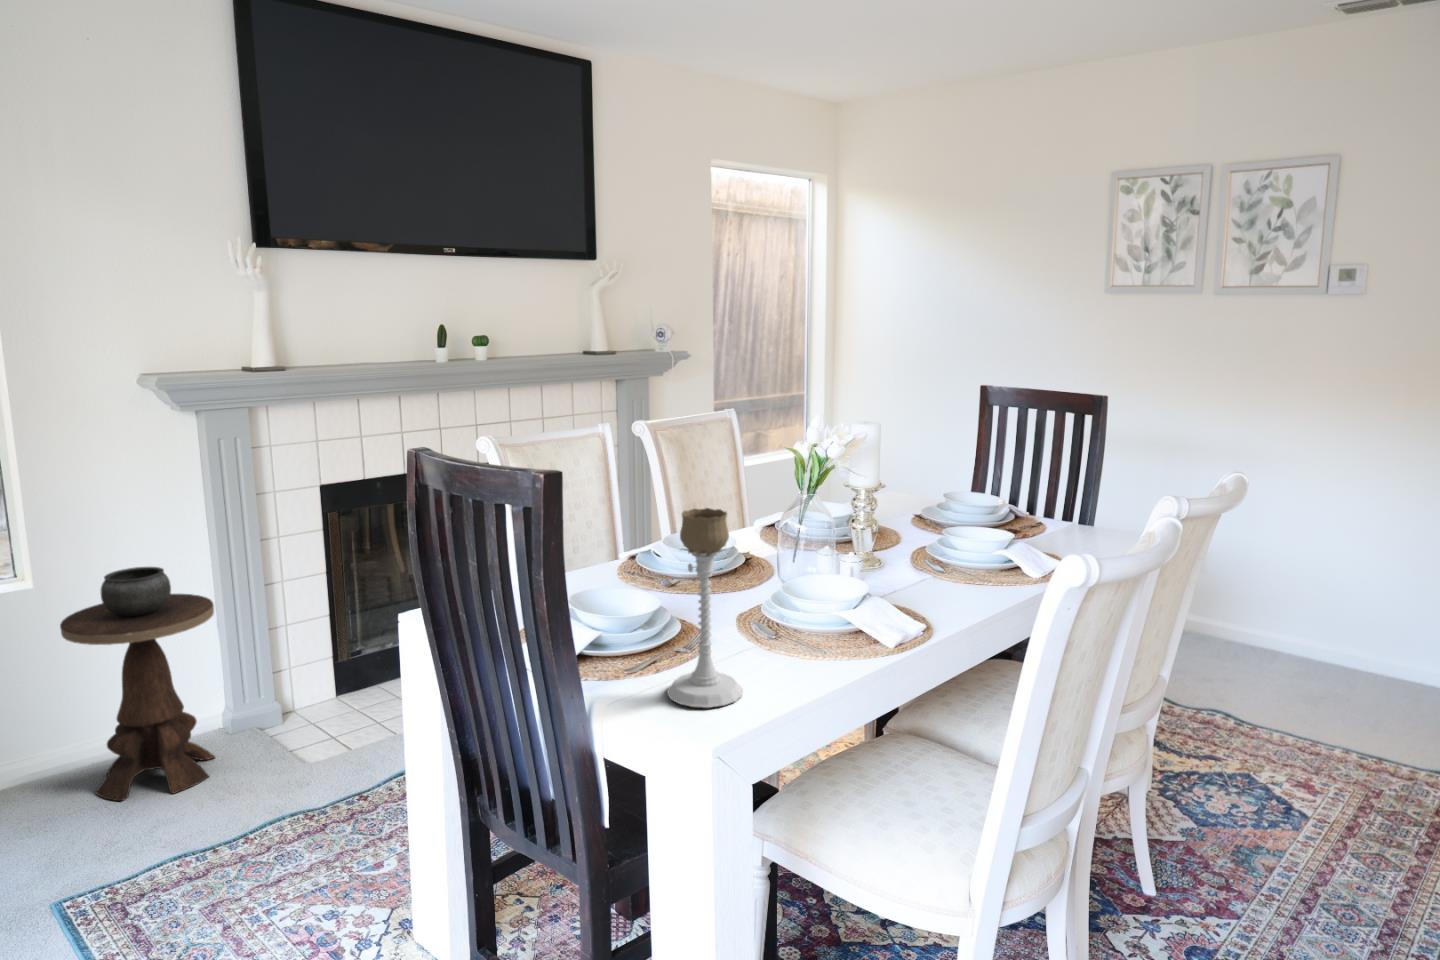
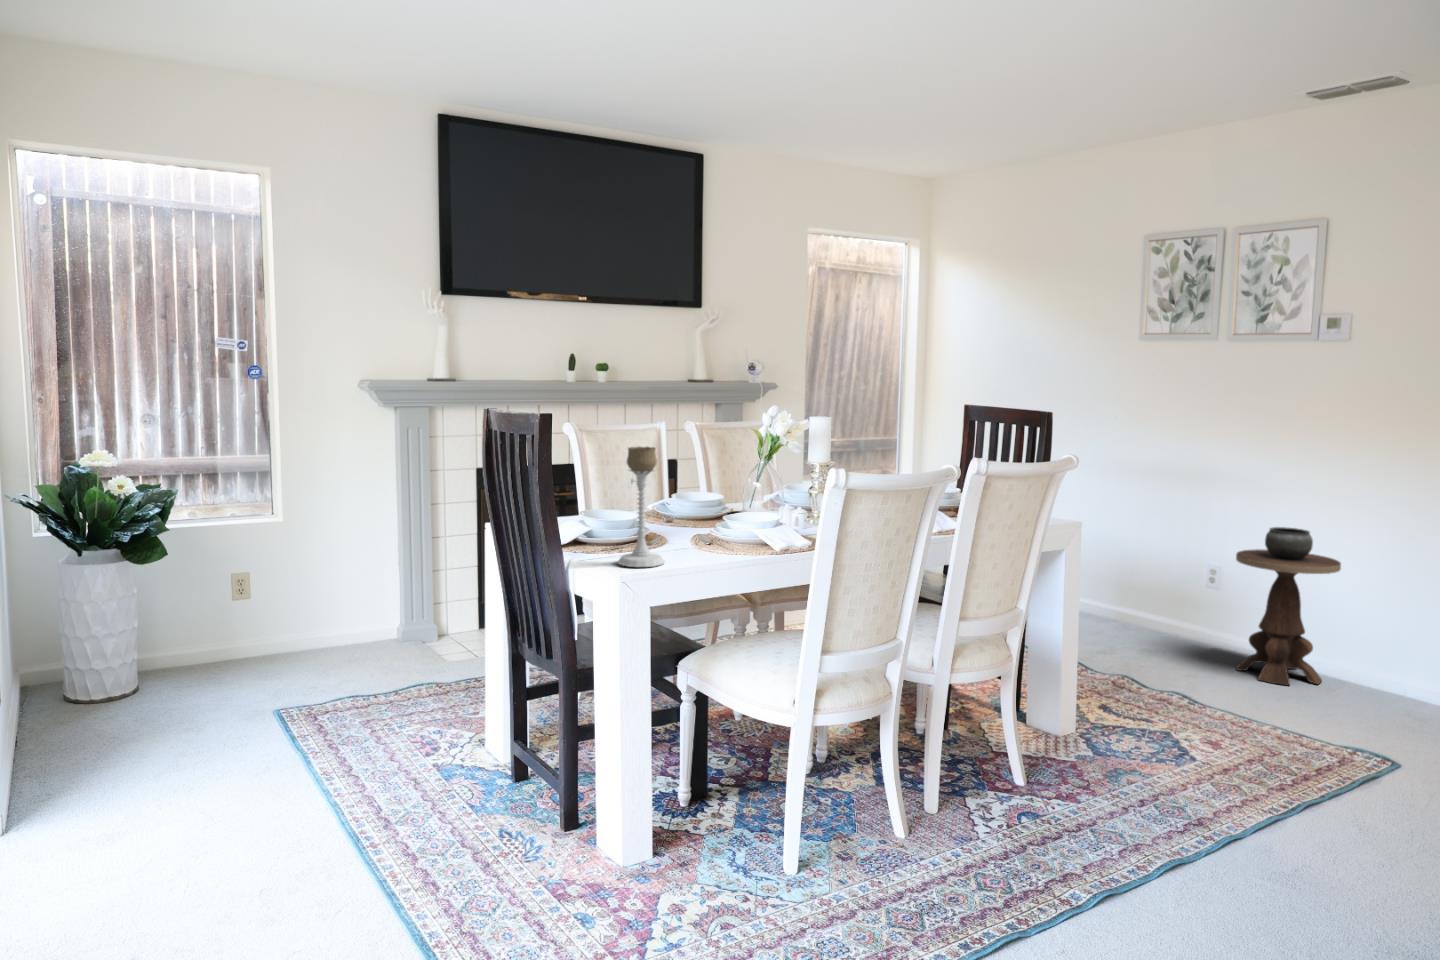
side table: present [60,567,215,801] -> present [1236,527,1341,686]

